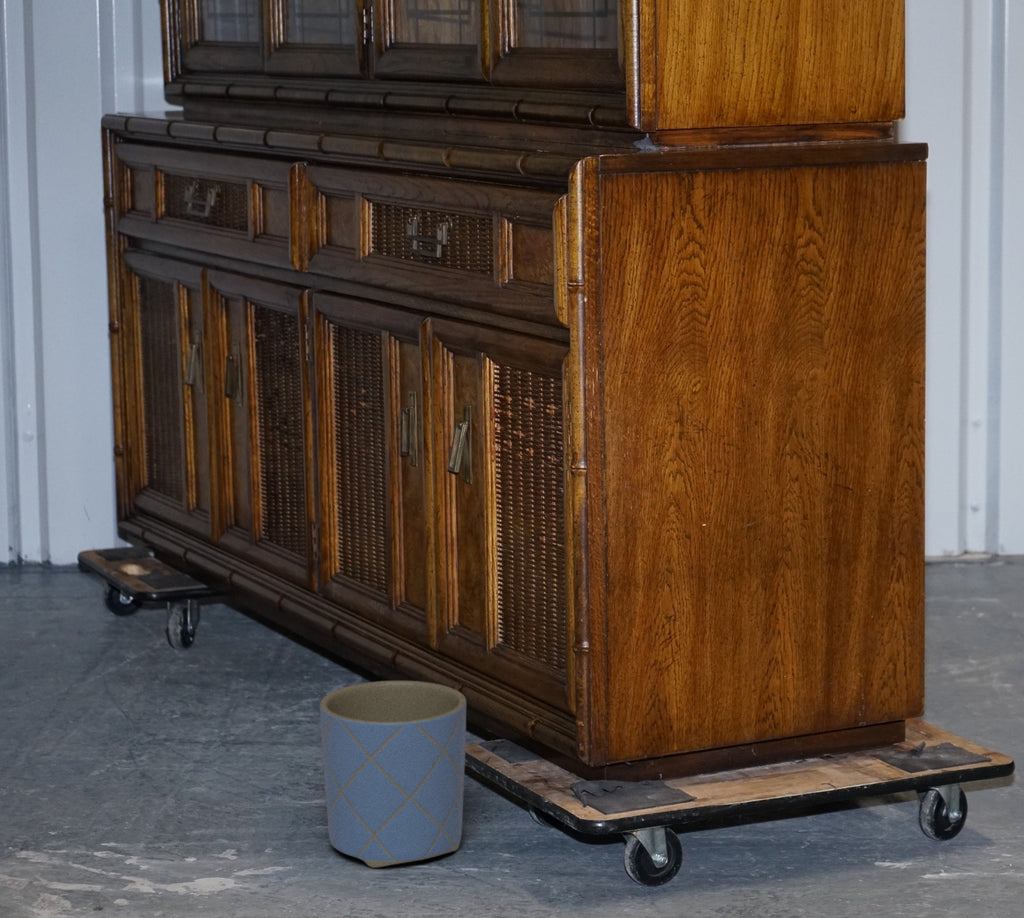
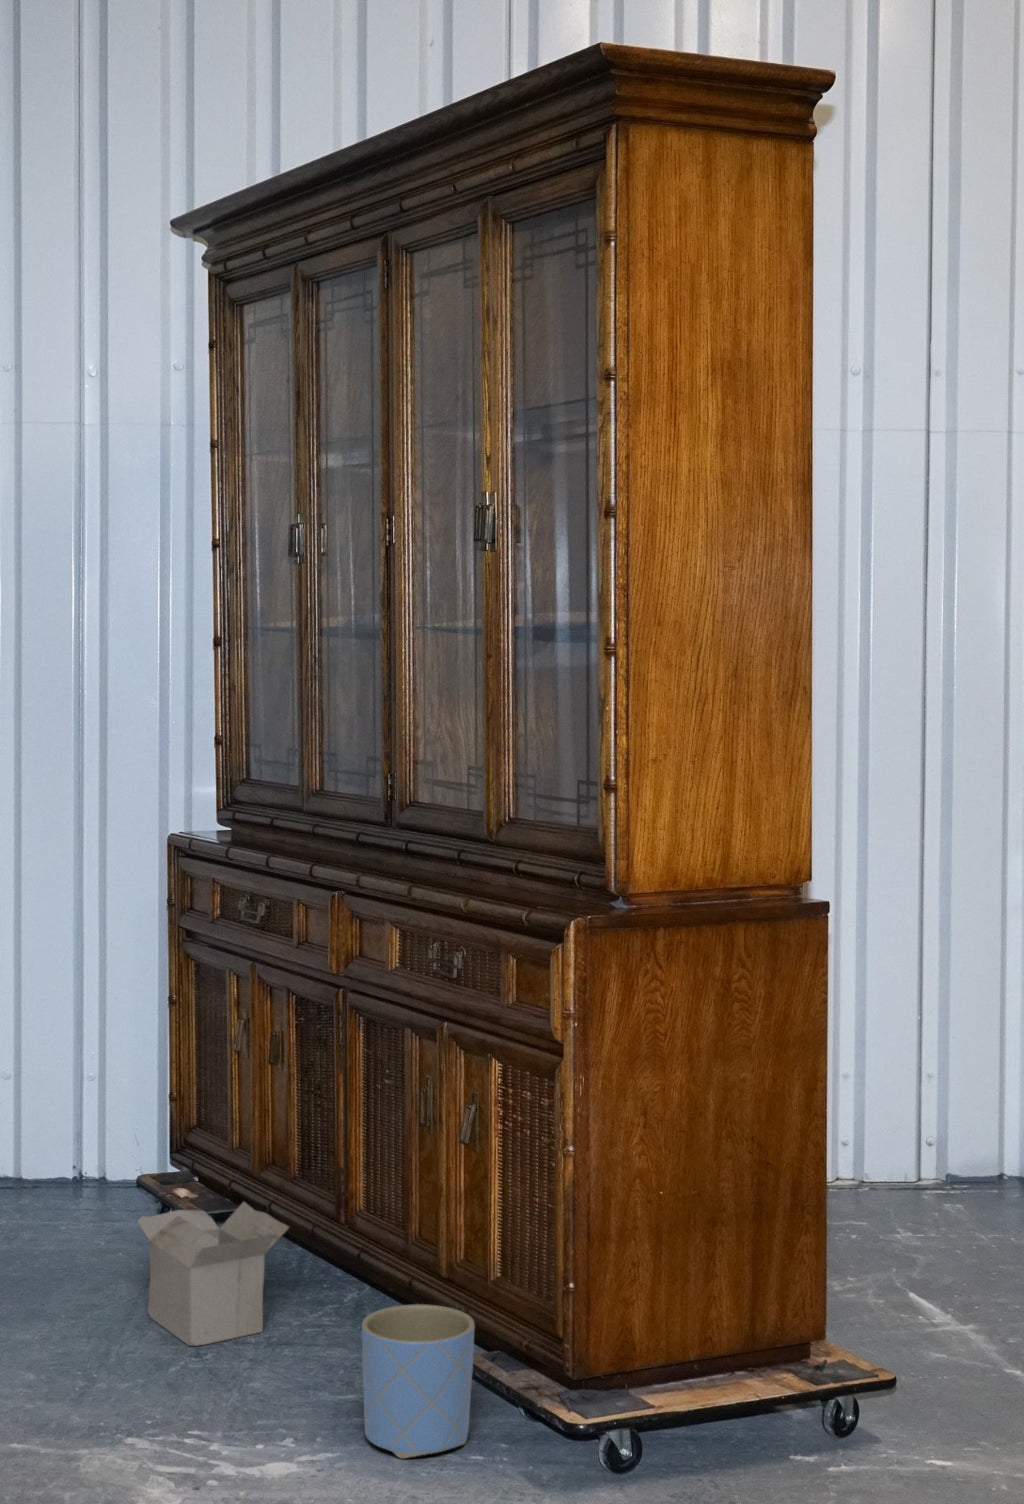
cardboard box: none [63,571,248,741] -> present [138,1202,289,1346]

